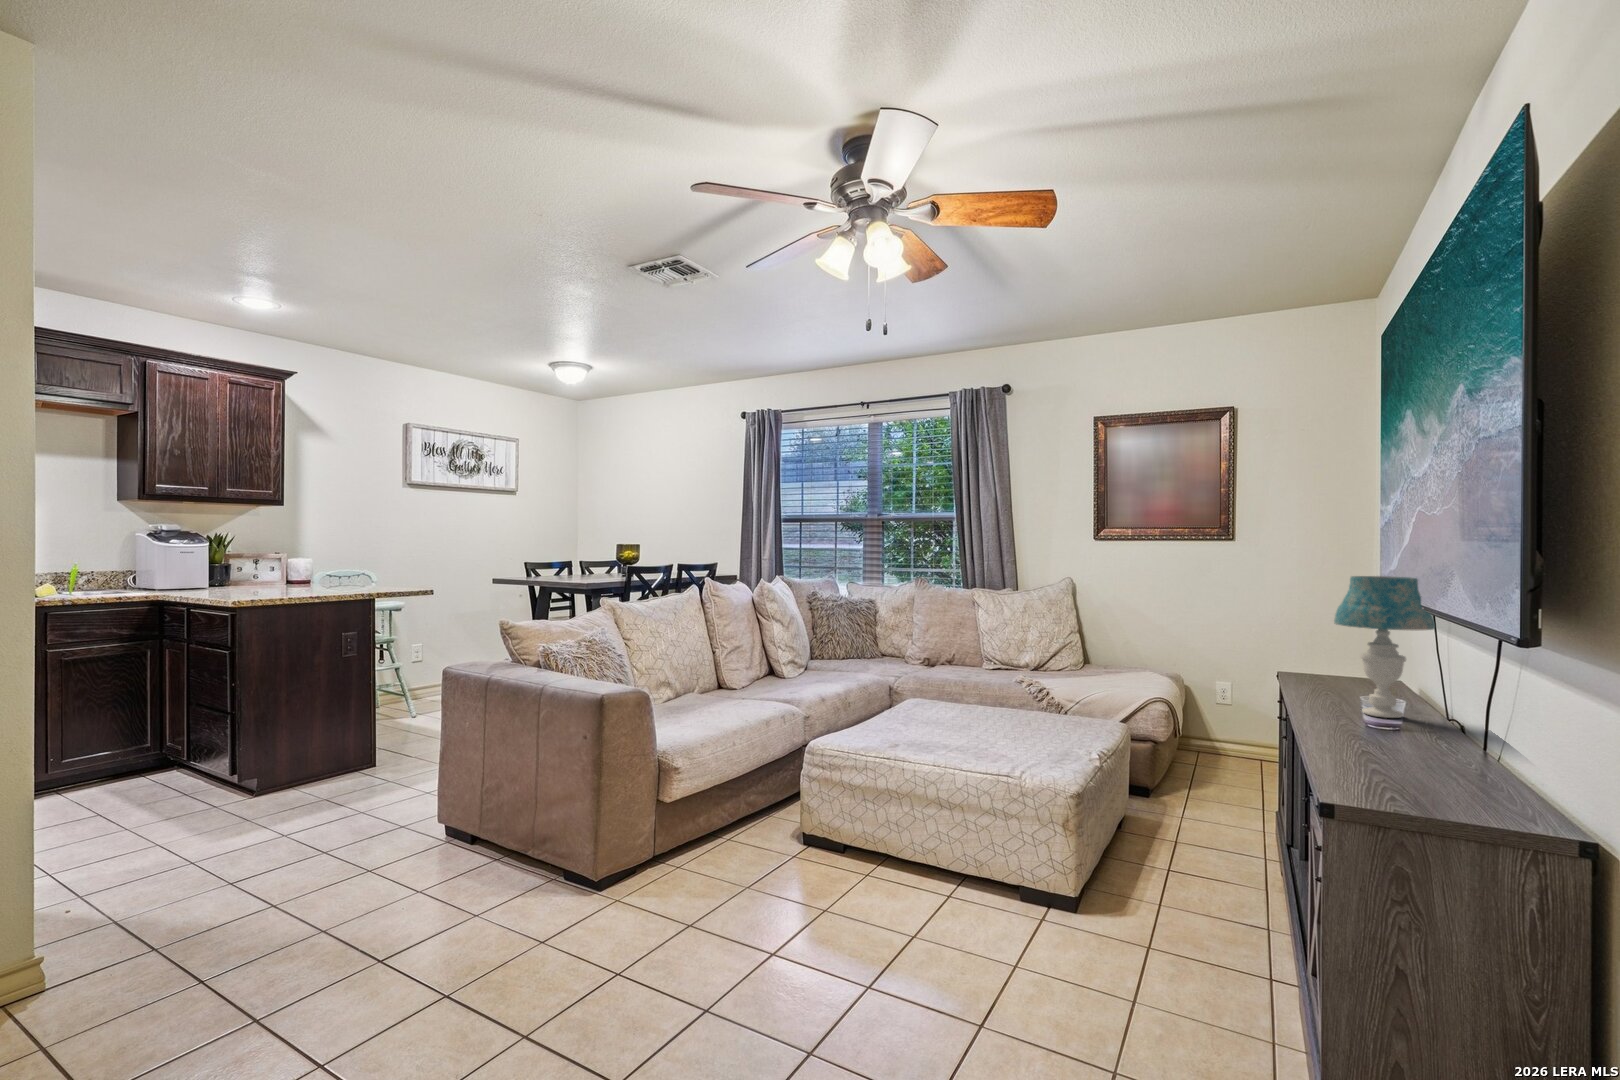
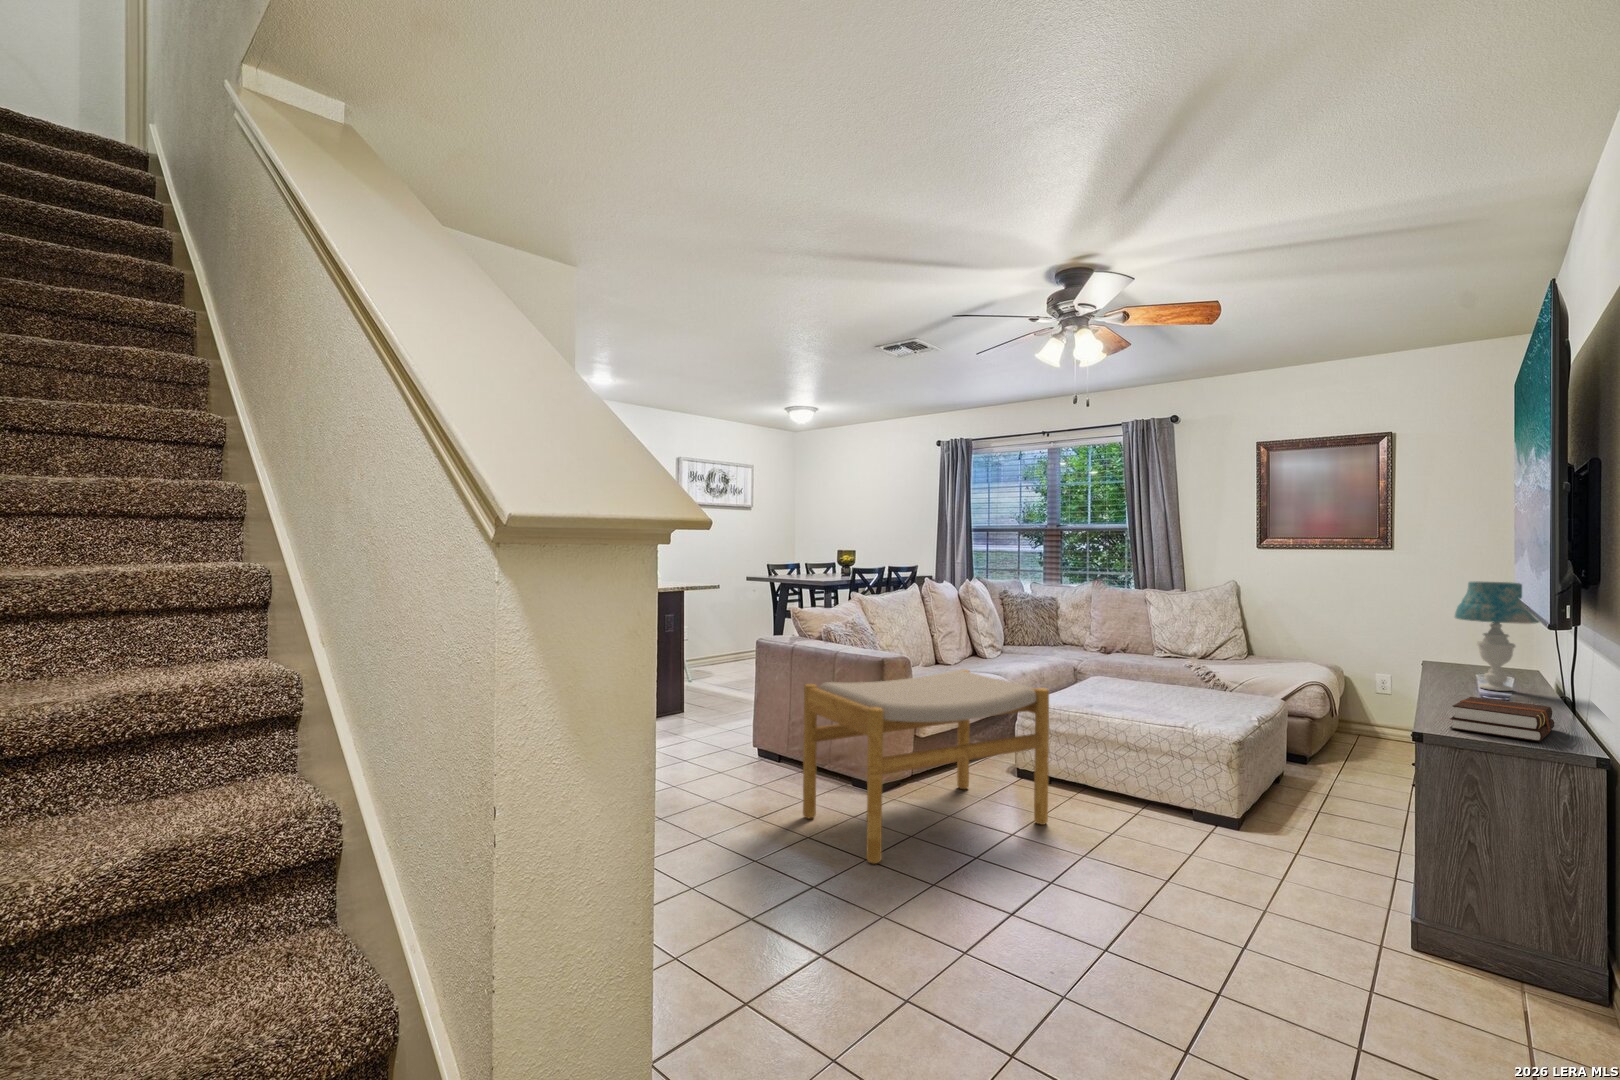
footstool: none [458,705,829,1043] -> present [803,670,1049,864]
hardback book: none [1368,740,1501,816] -> present [1450,697,1554,741]

